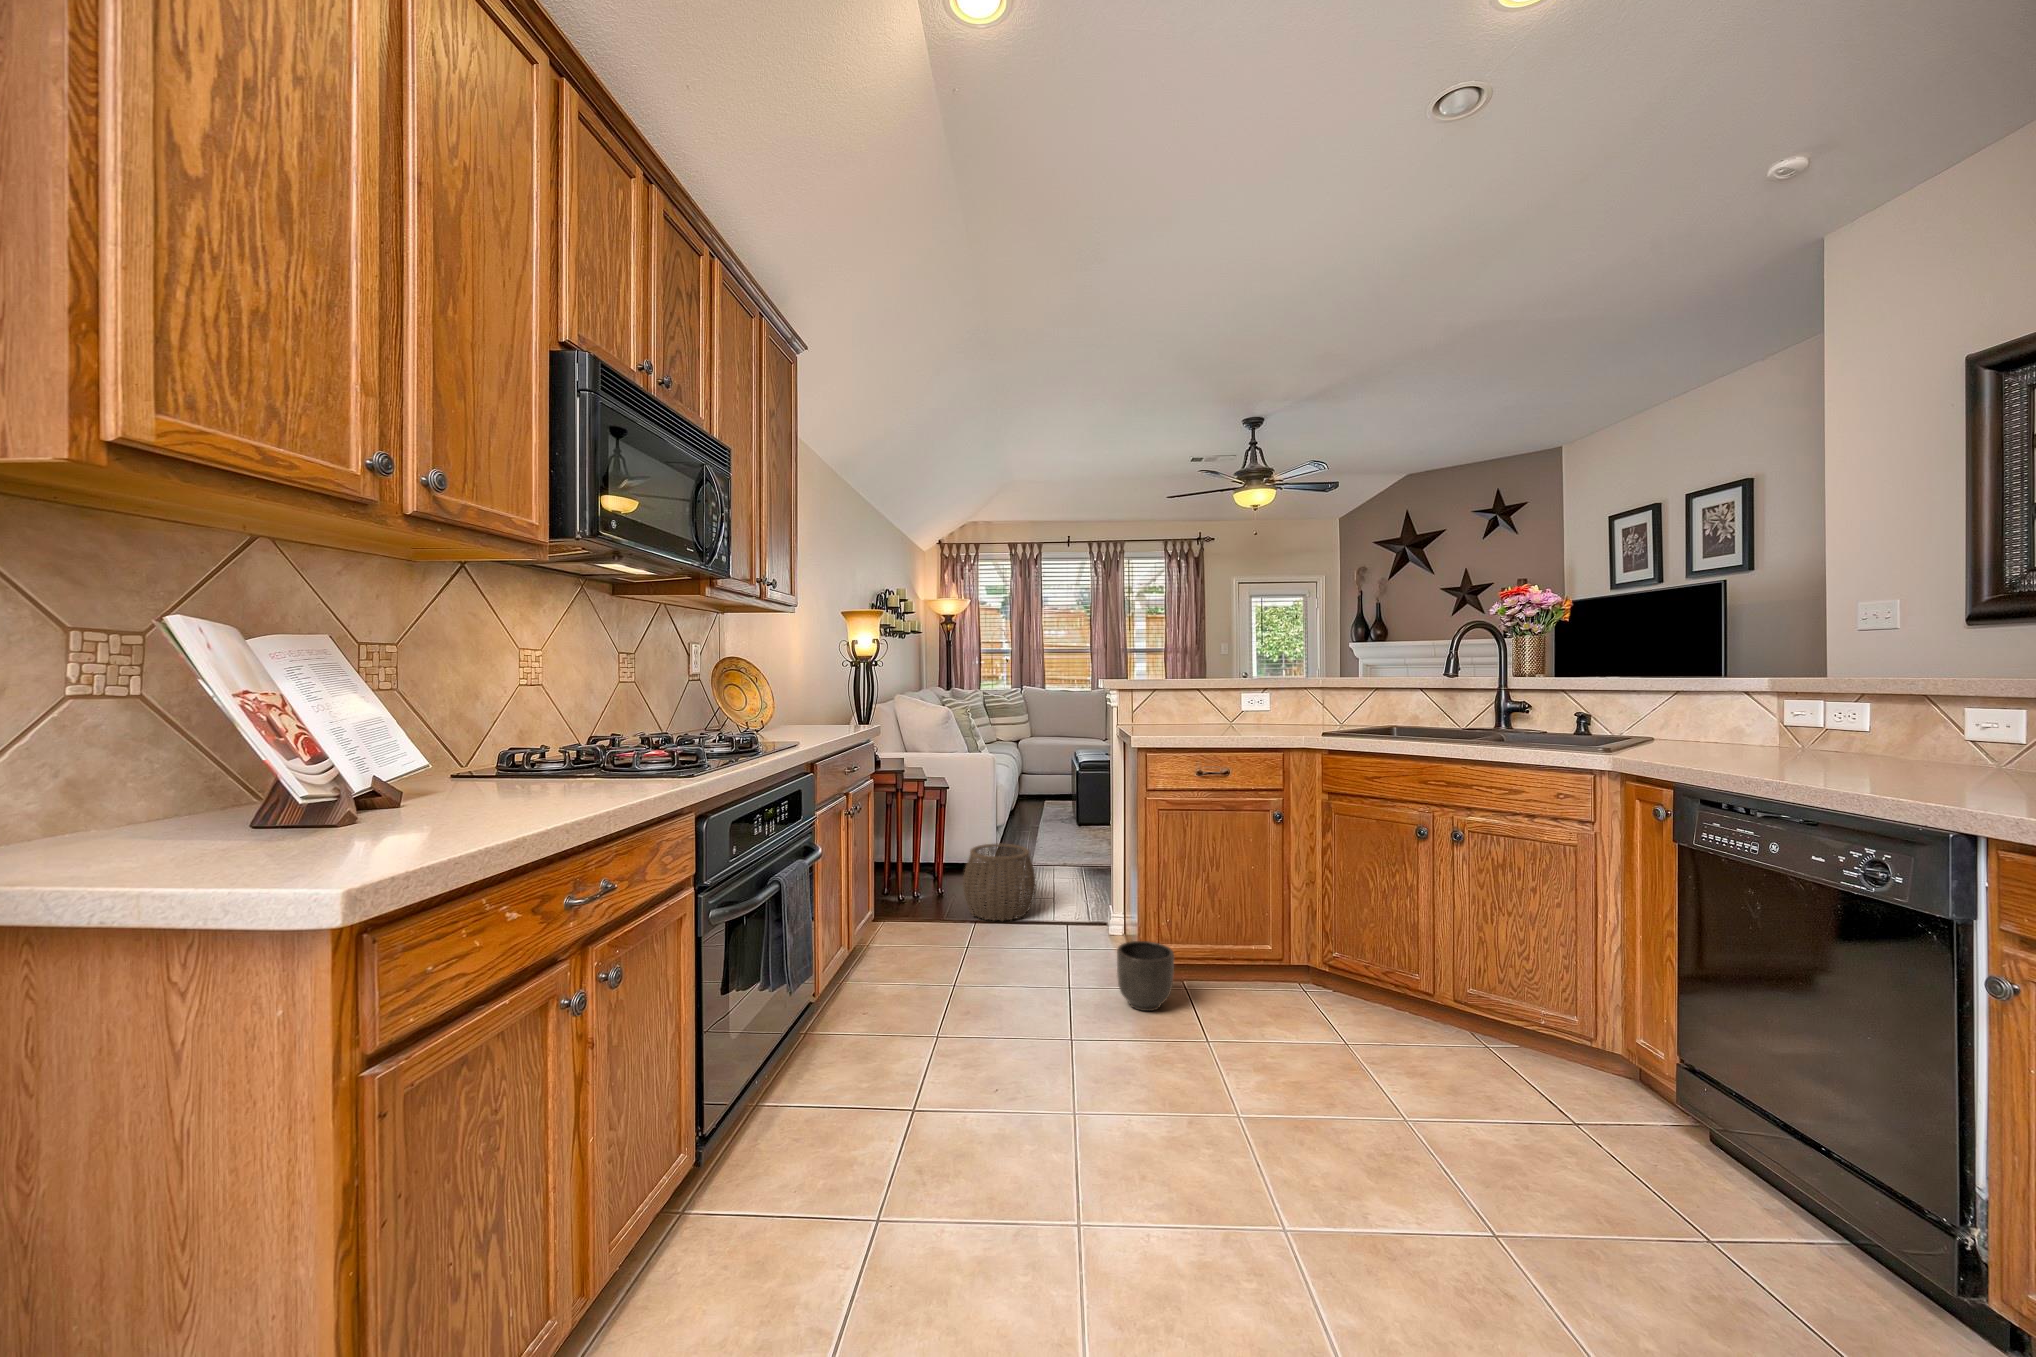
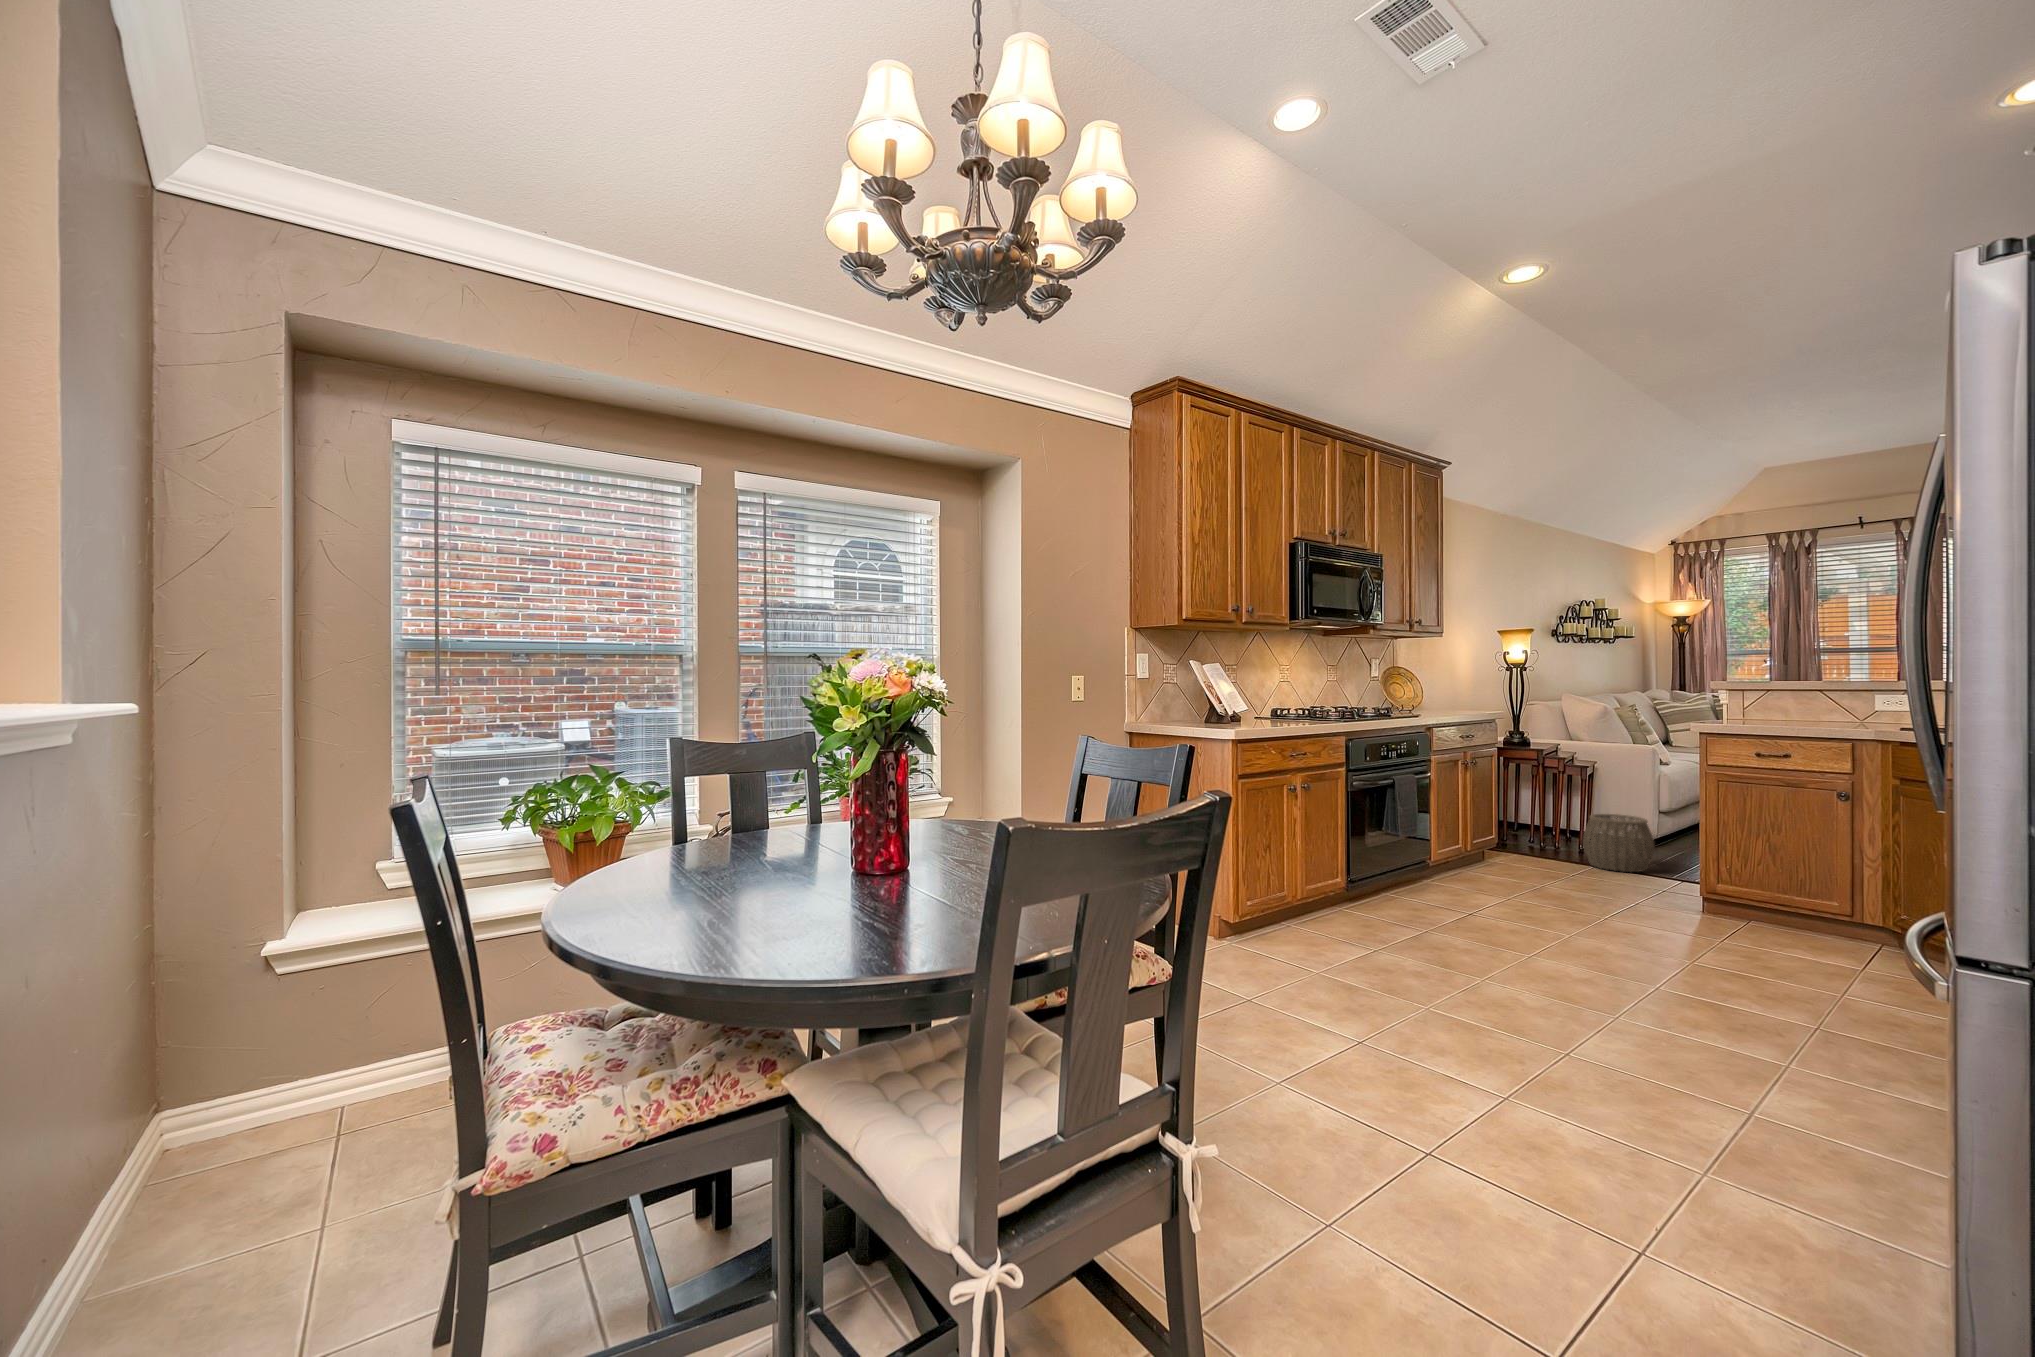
planter: present [1117,941,1174,1011] -> none [1660,874,1713,922]

